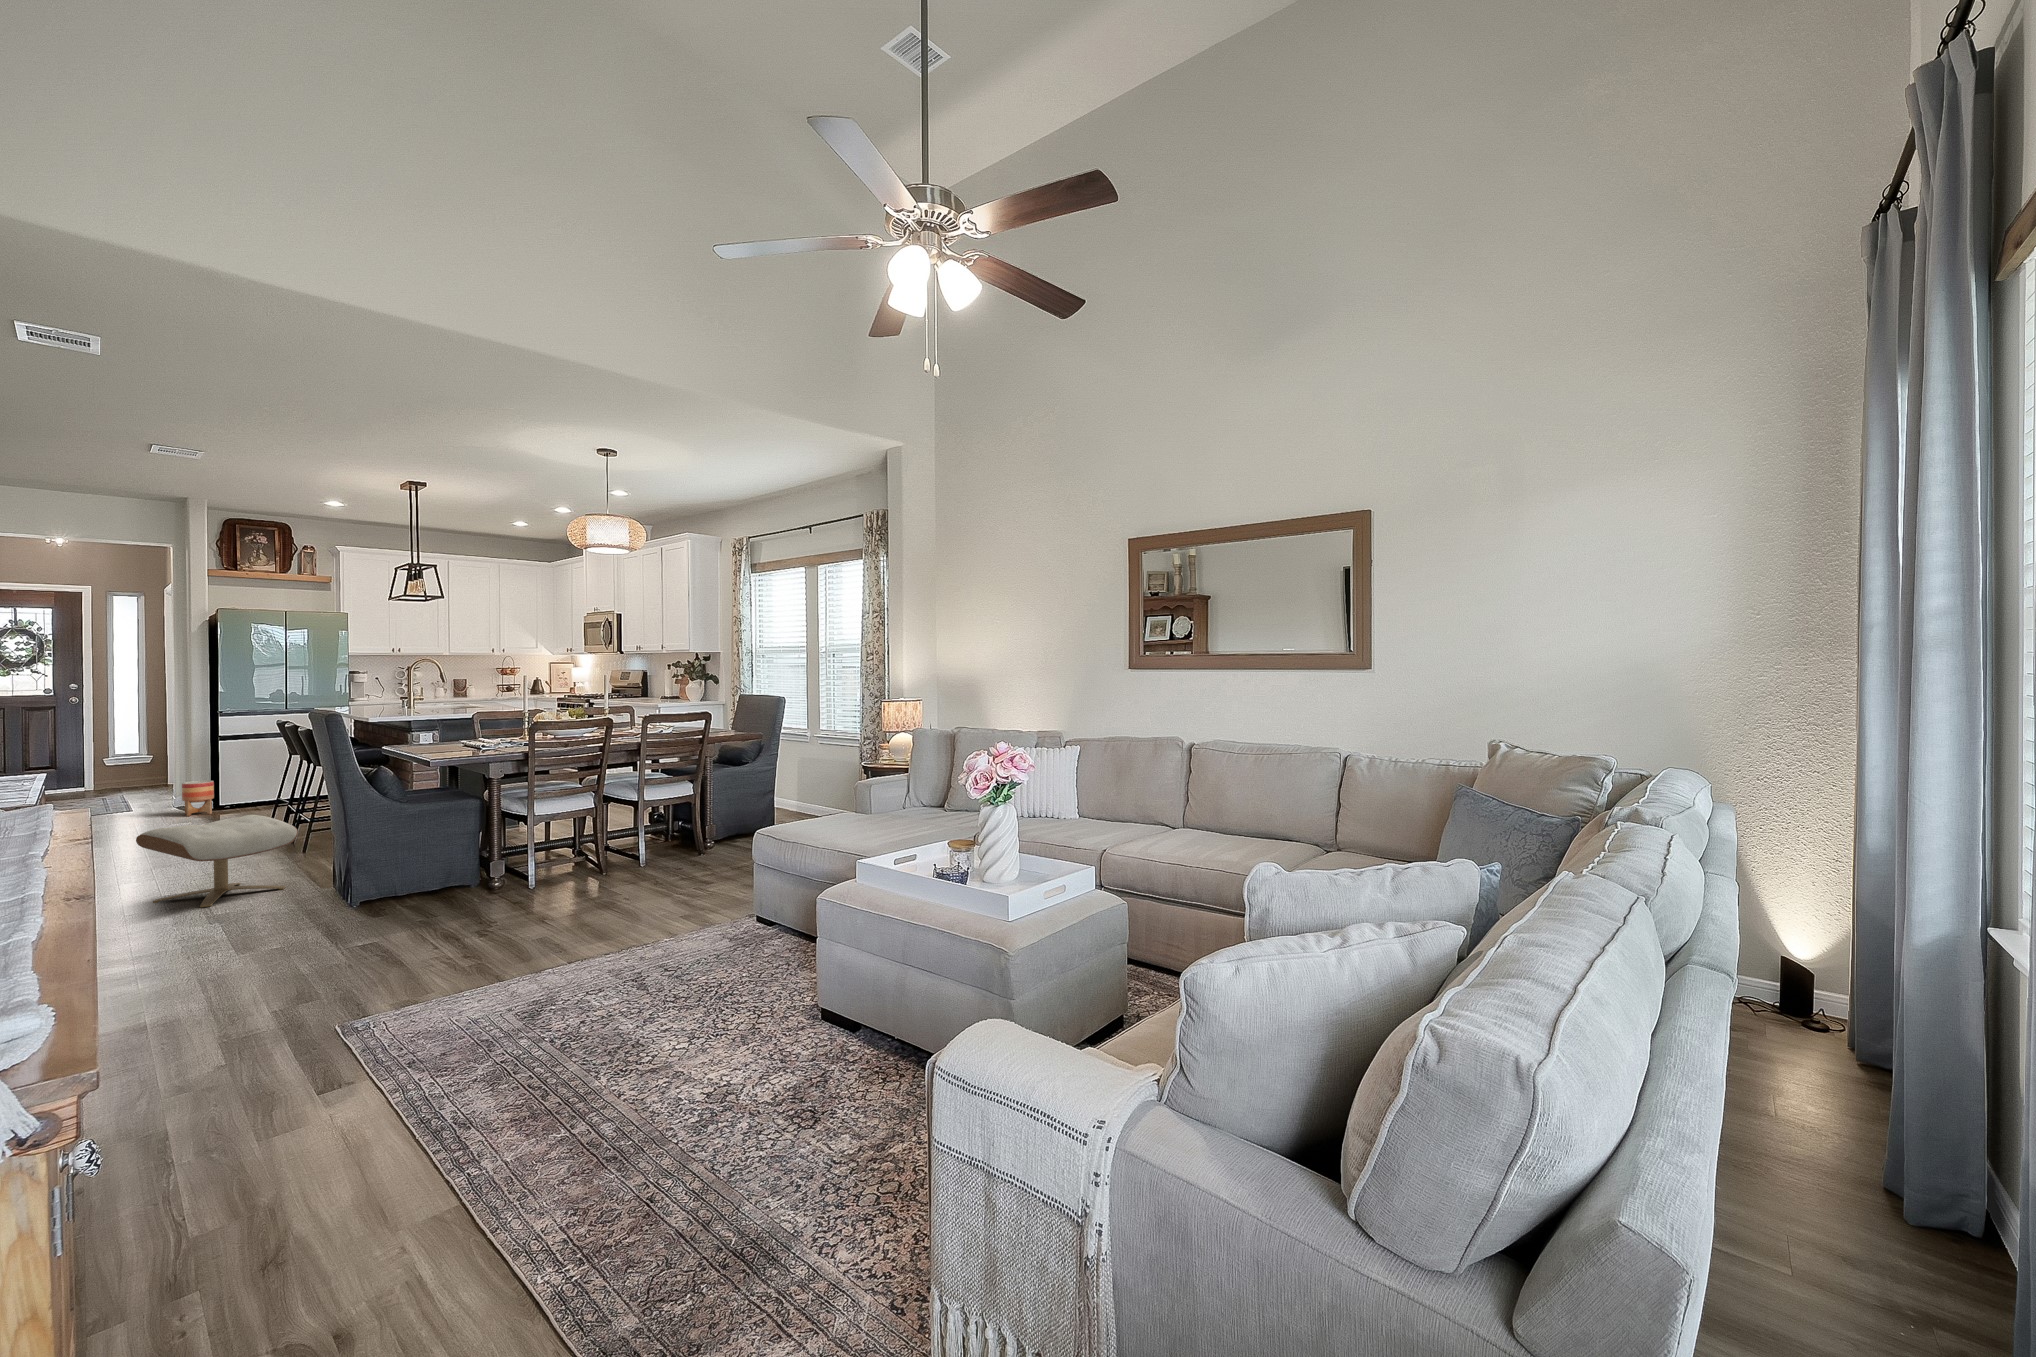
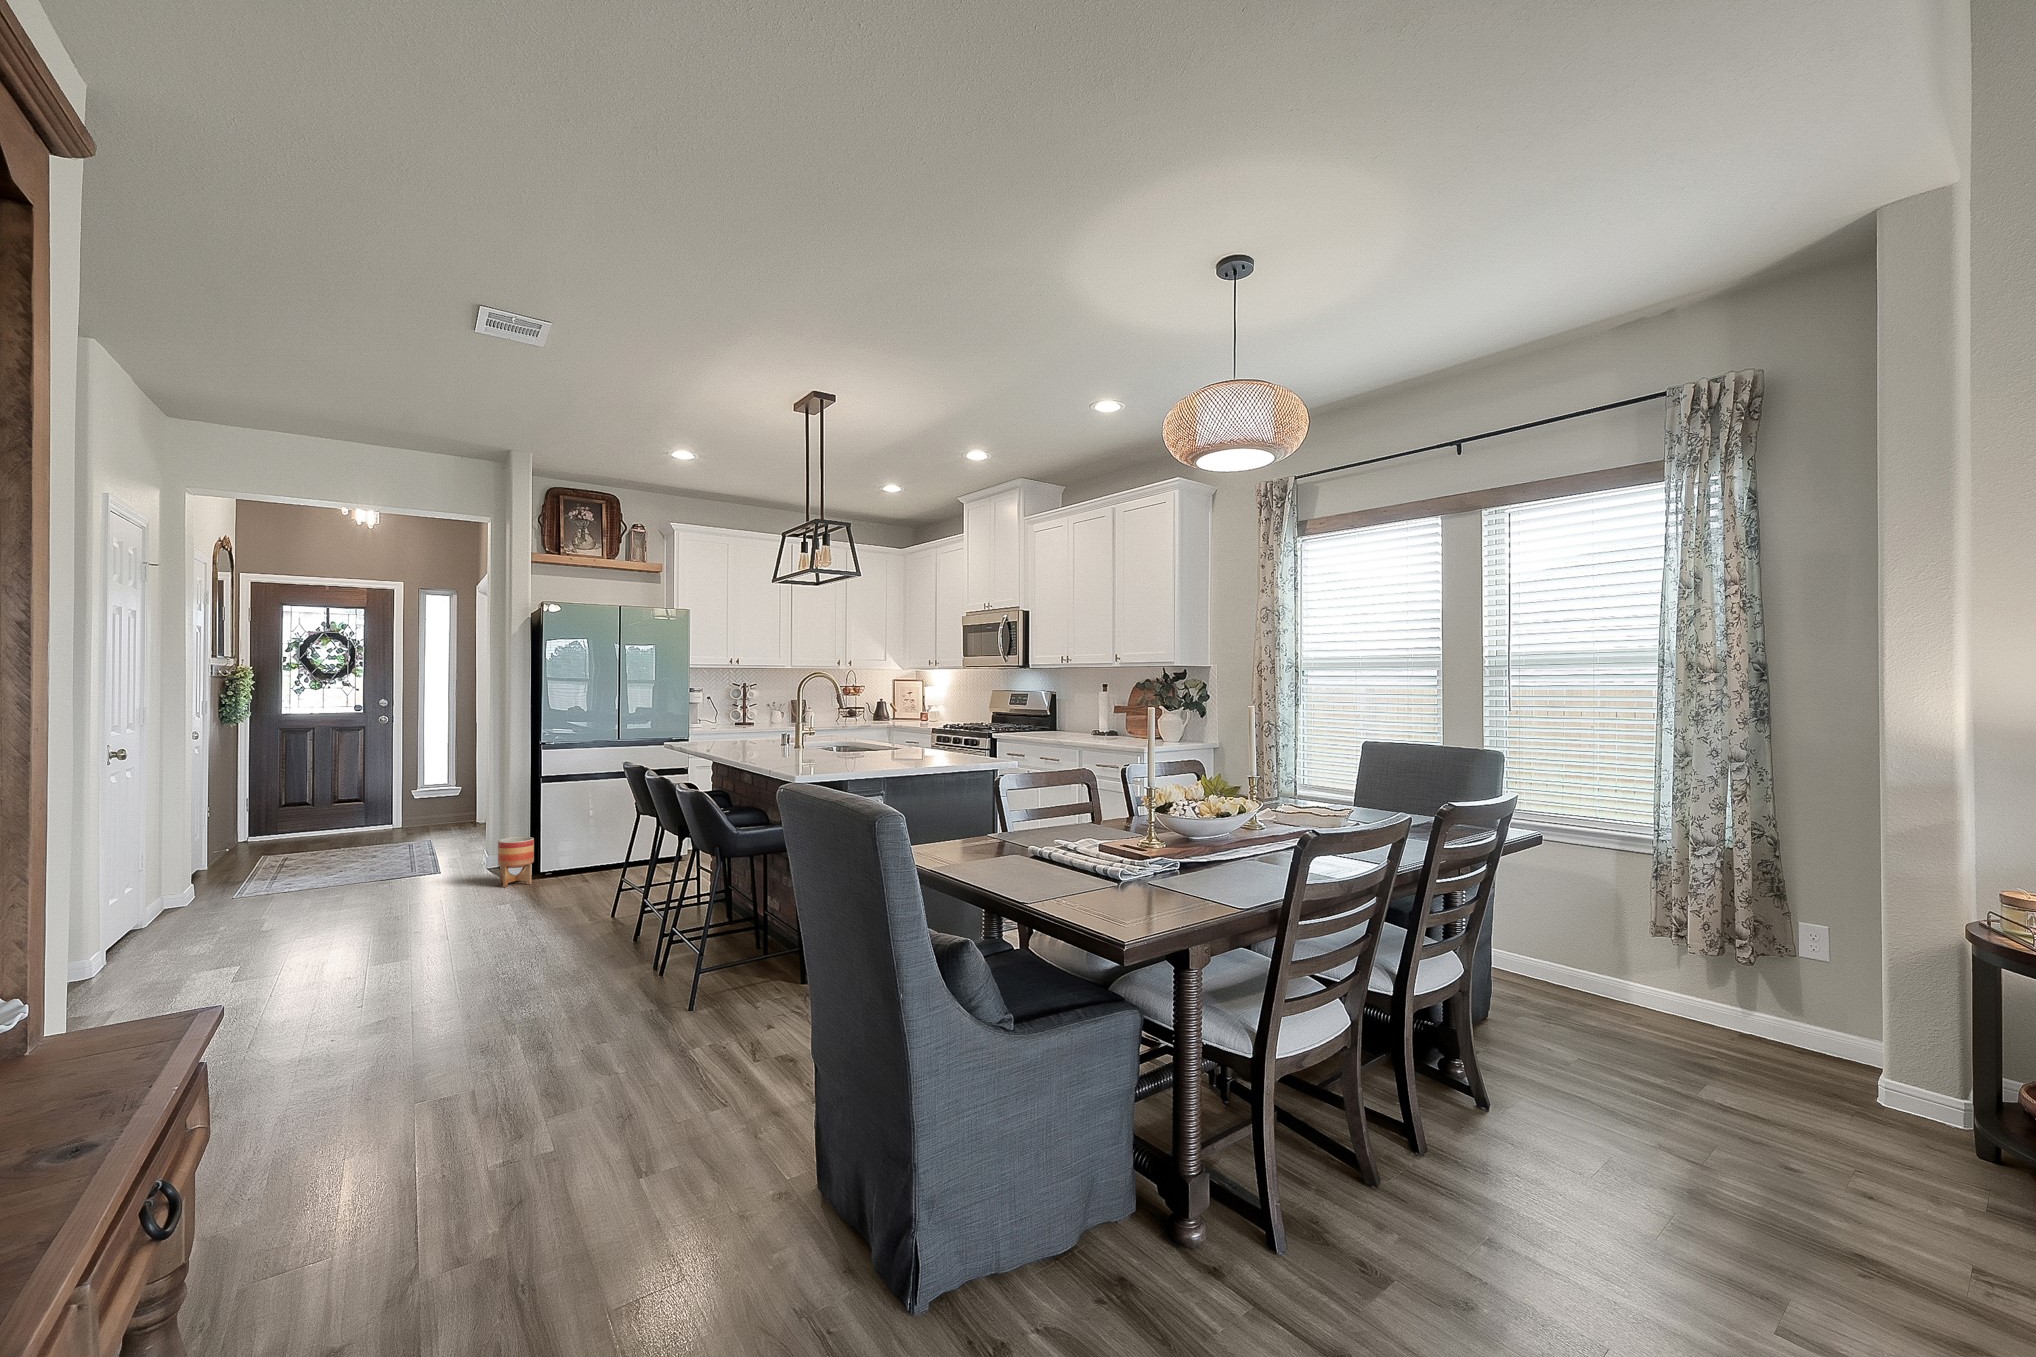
ottoman: present [136,815,298,907] -> none [465,967,720,1190]

